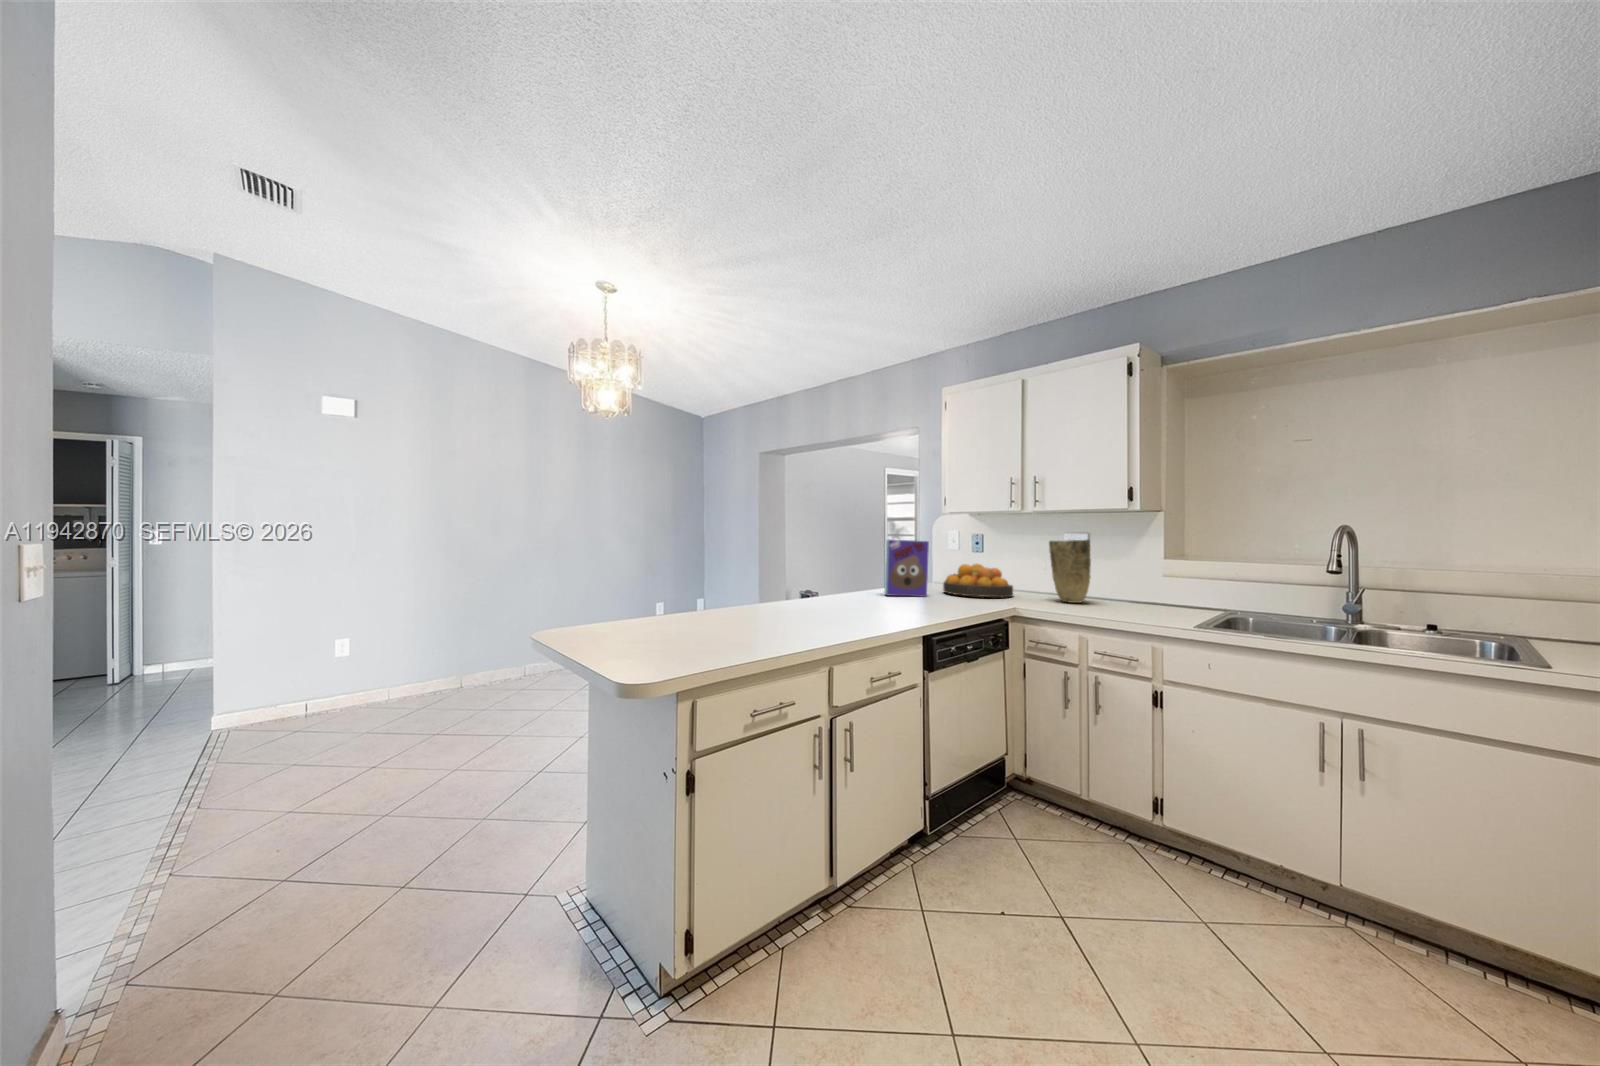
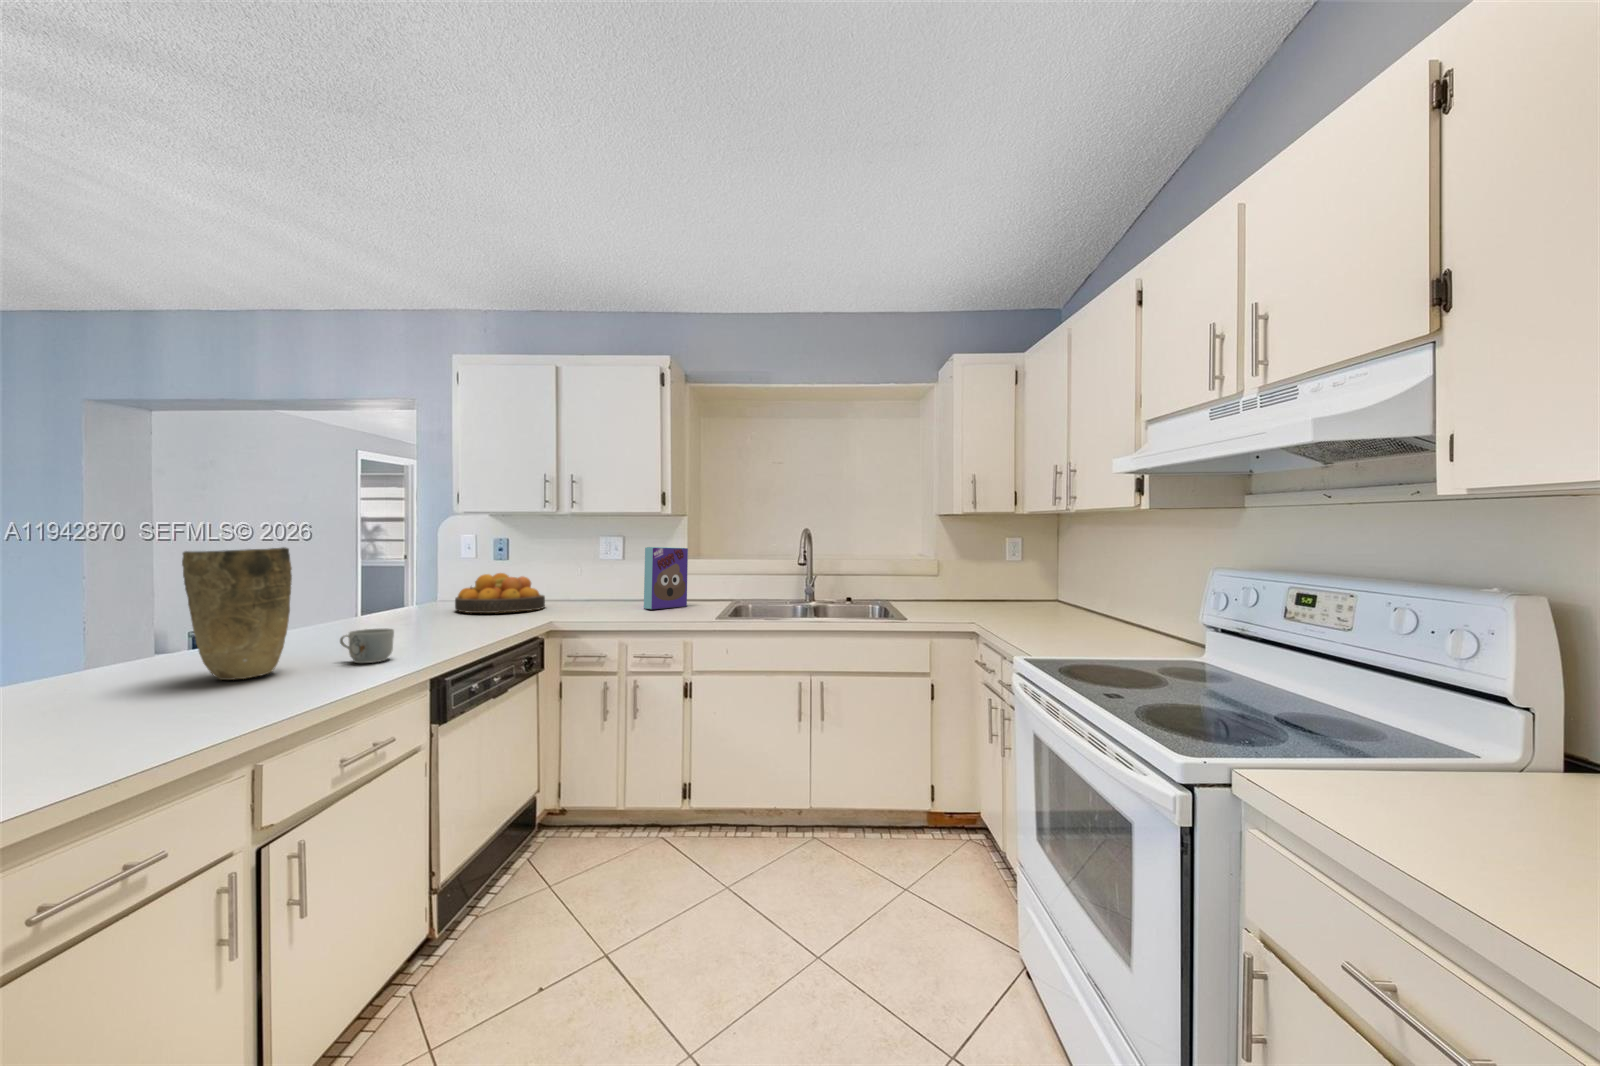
cereal box: present [884,539,929,597] -> present [644,547,688,610]
vase: present [1049,540,1091,603] -> present [182,547,292,680]
mug: none [872,596,901,619] -> present [340,628,394,663]

